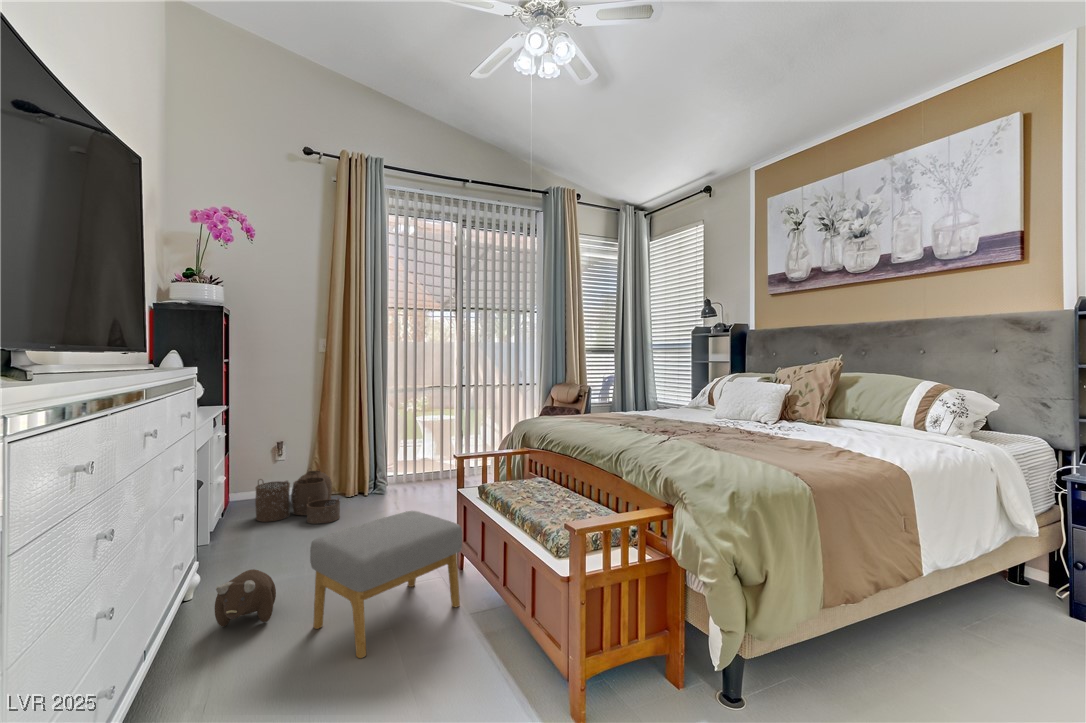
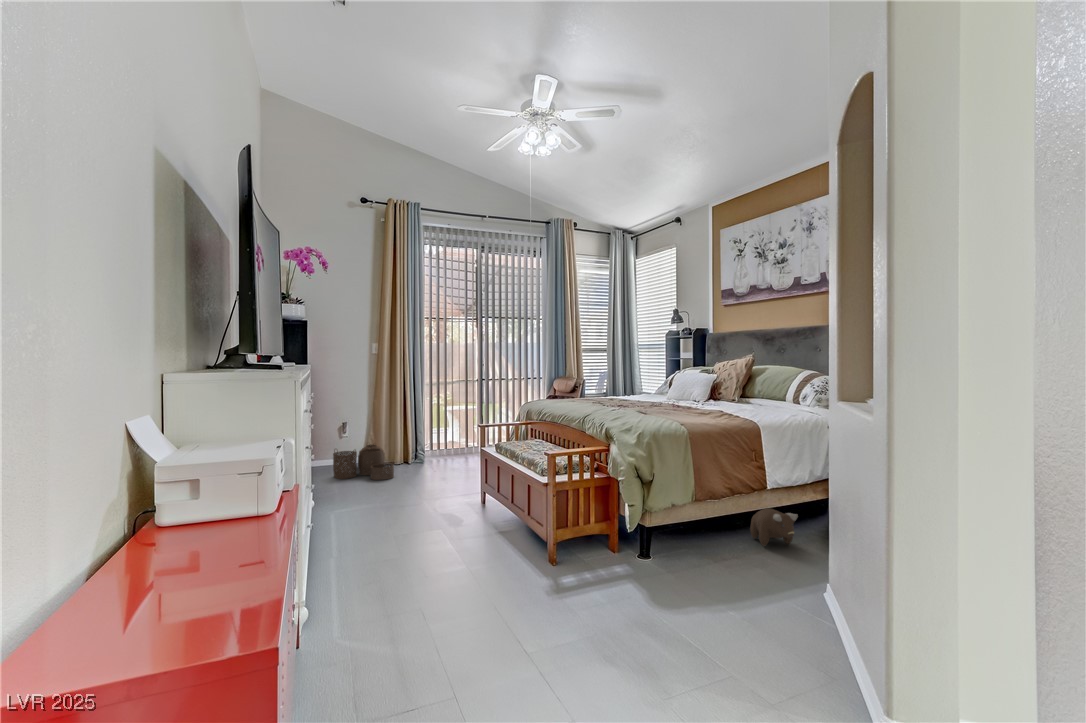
footstool: present [310,511,462,658] -> none [391,461,485,541]
plush toy: present [215,569,276,627] -> present [750,508,798,546]

